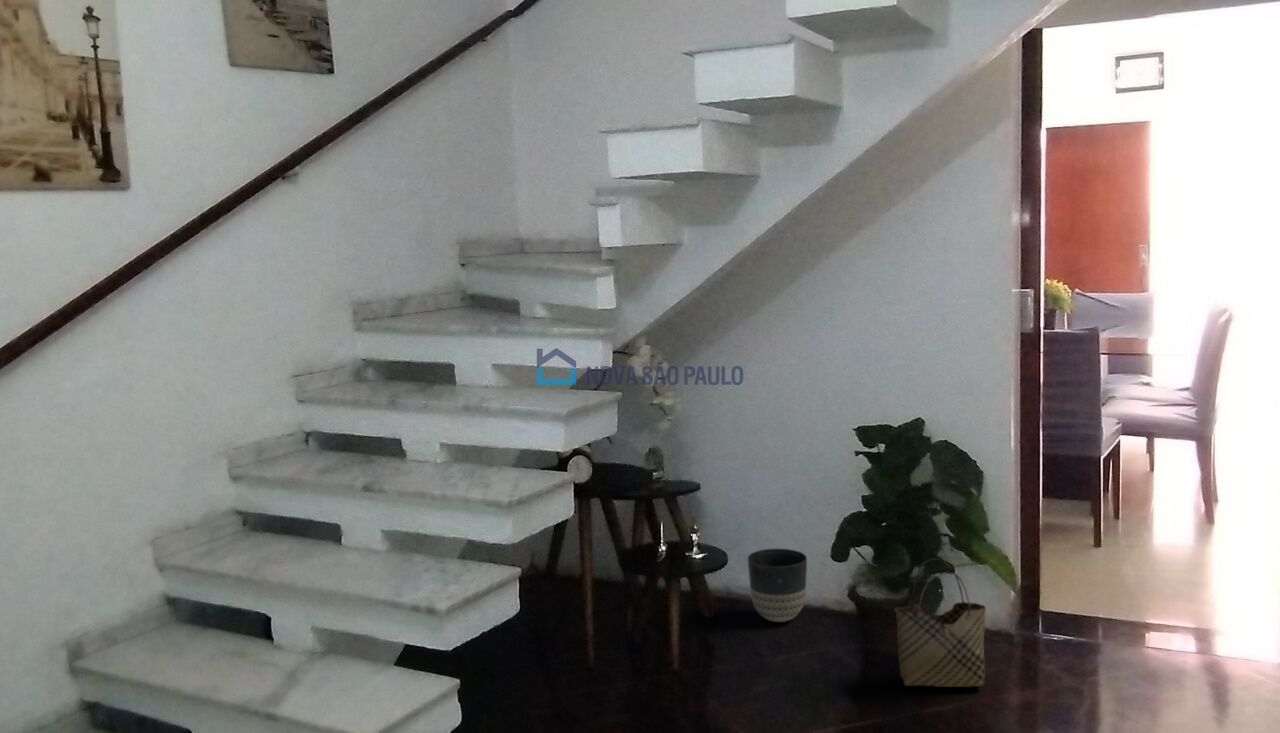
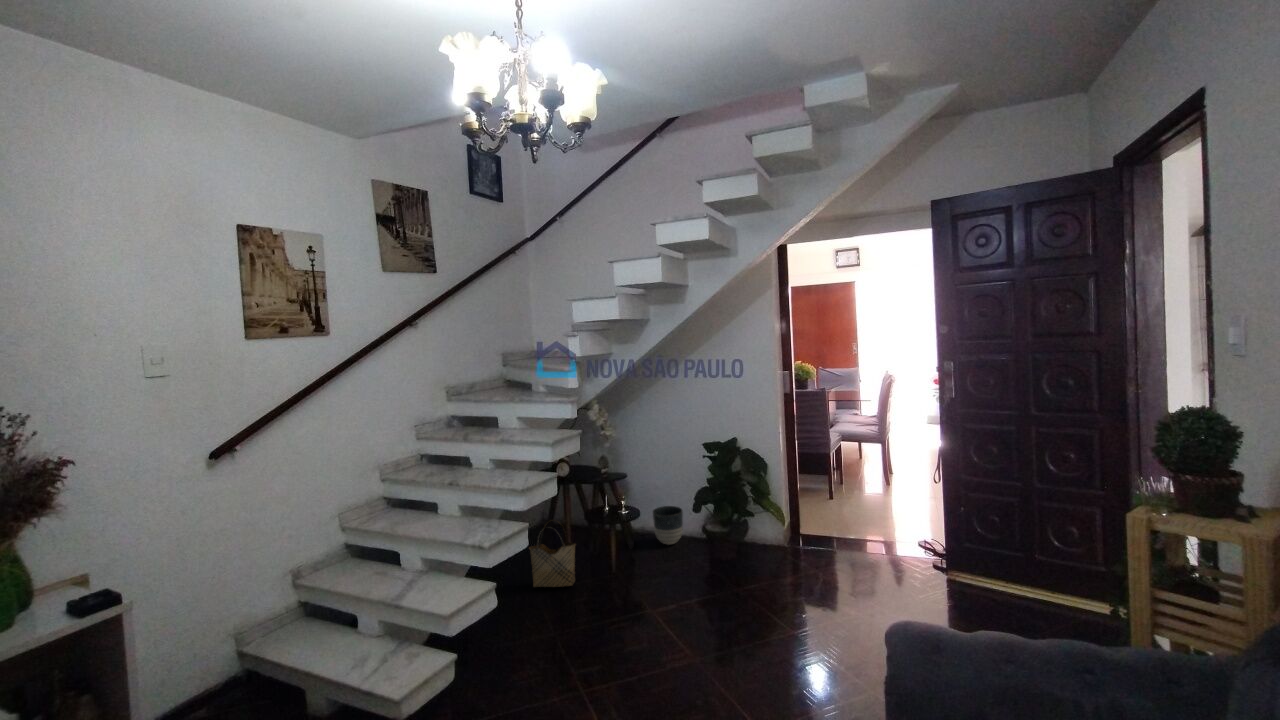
woven basket: present [895,558,986,687] -> present [529,520,575,587]

